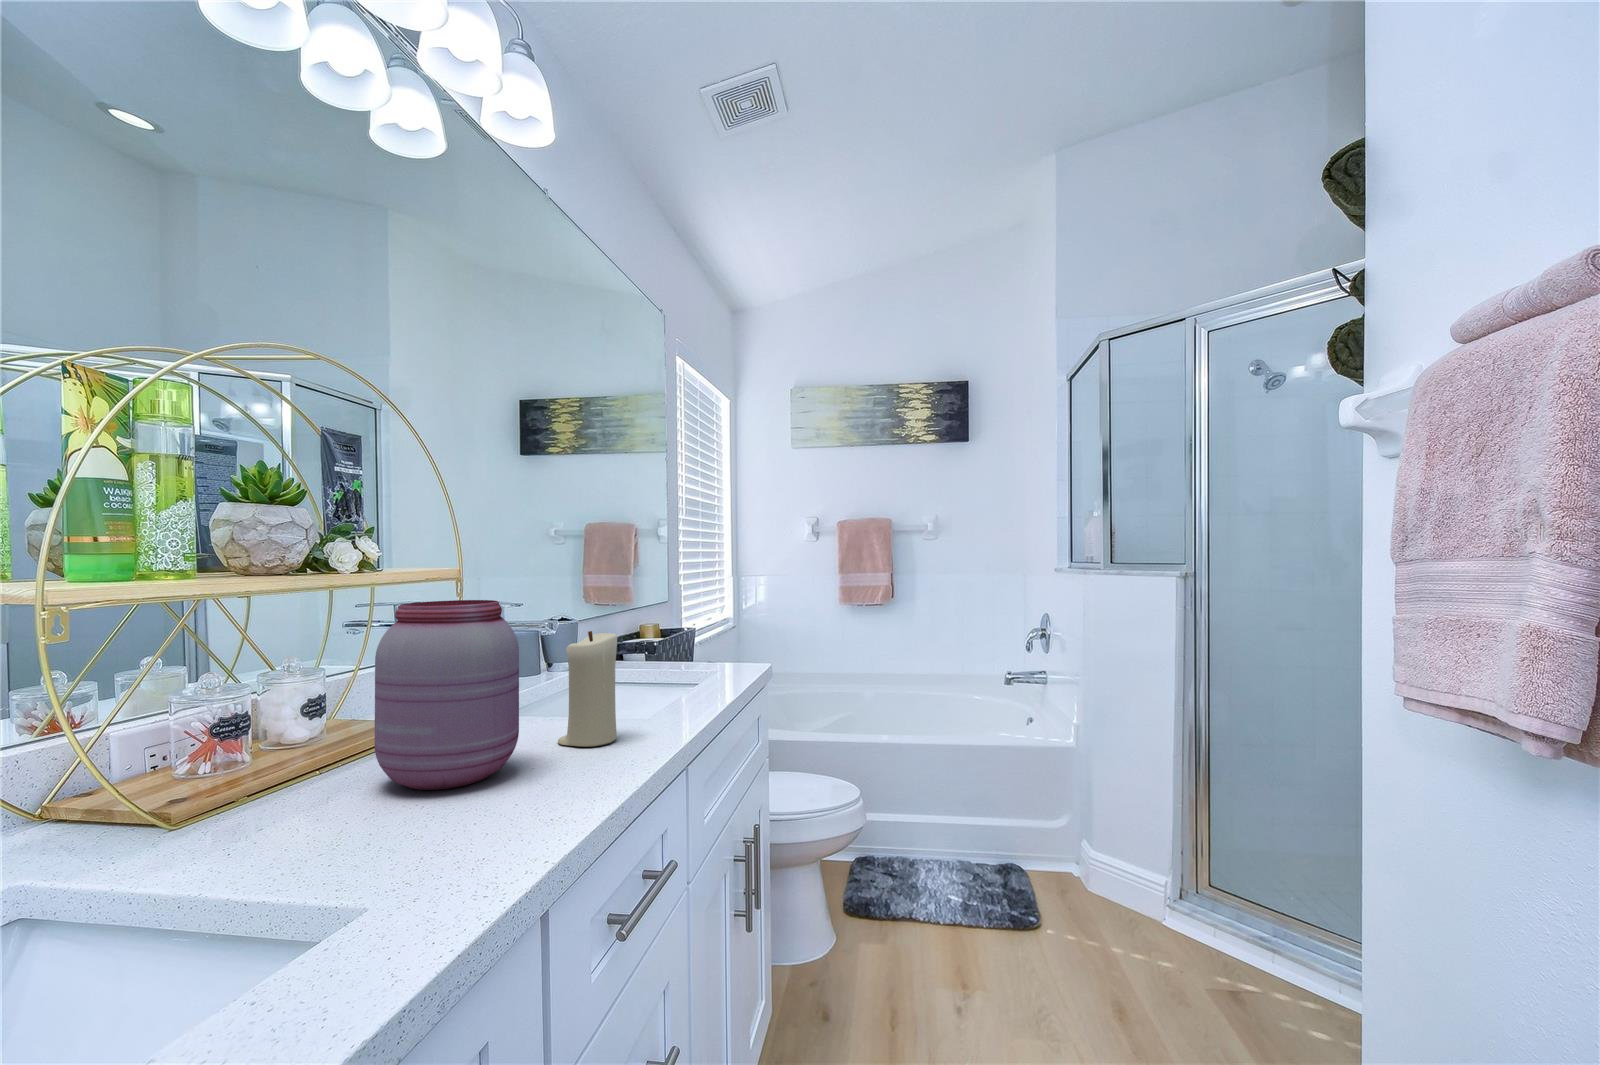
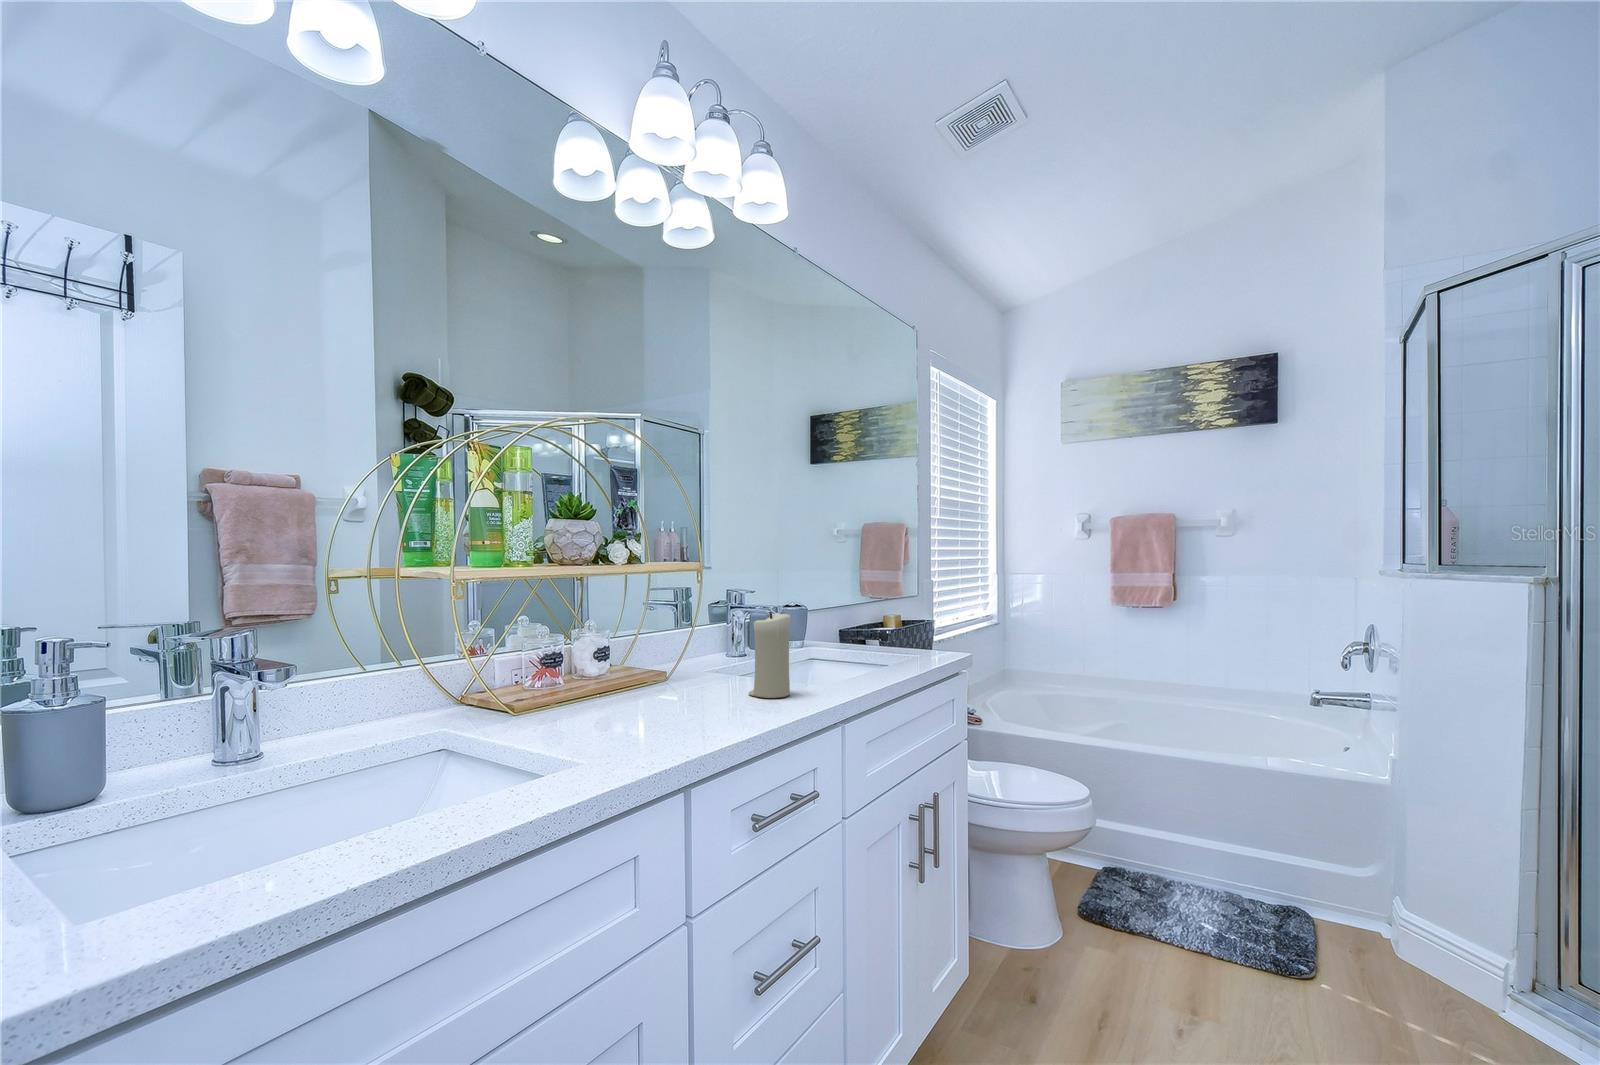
jar: present [375,600,519,790] -> none [623,585,712,711]

